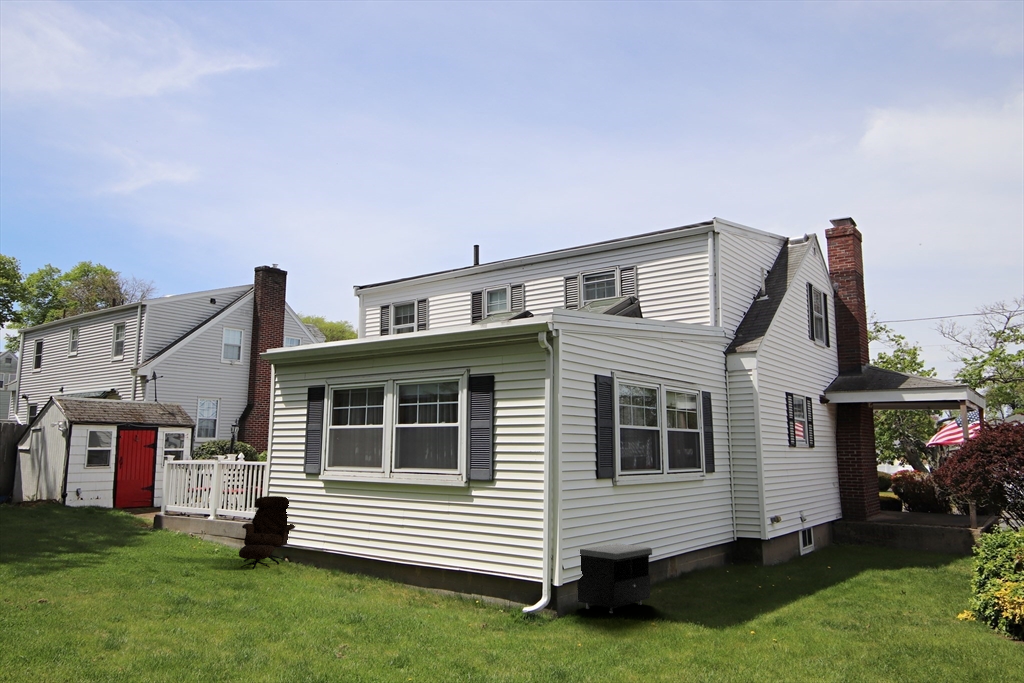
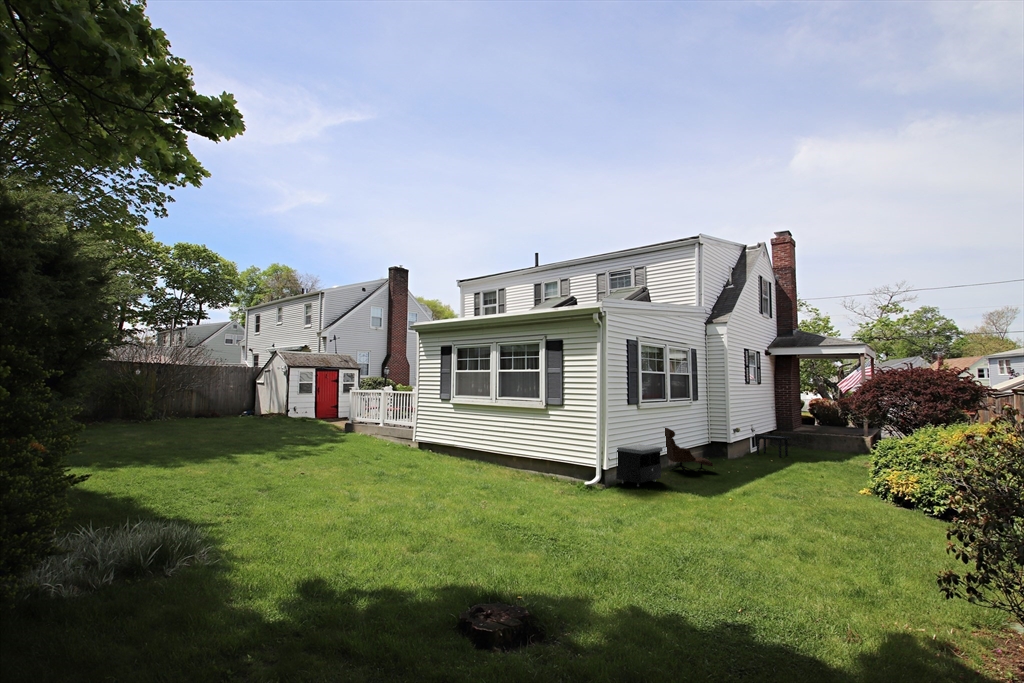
lounge chair: present [239,496,295,569] -> present [665,428,713,473]
round table: none [804,525,860,562] -> present [755,434,791,457]

